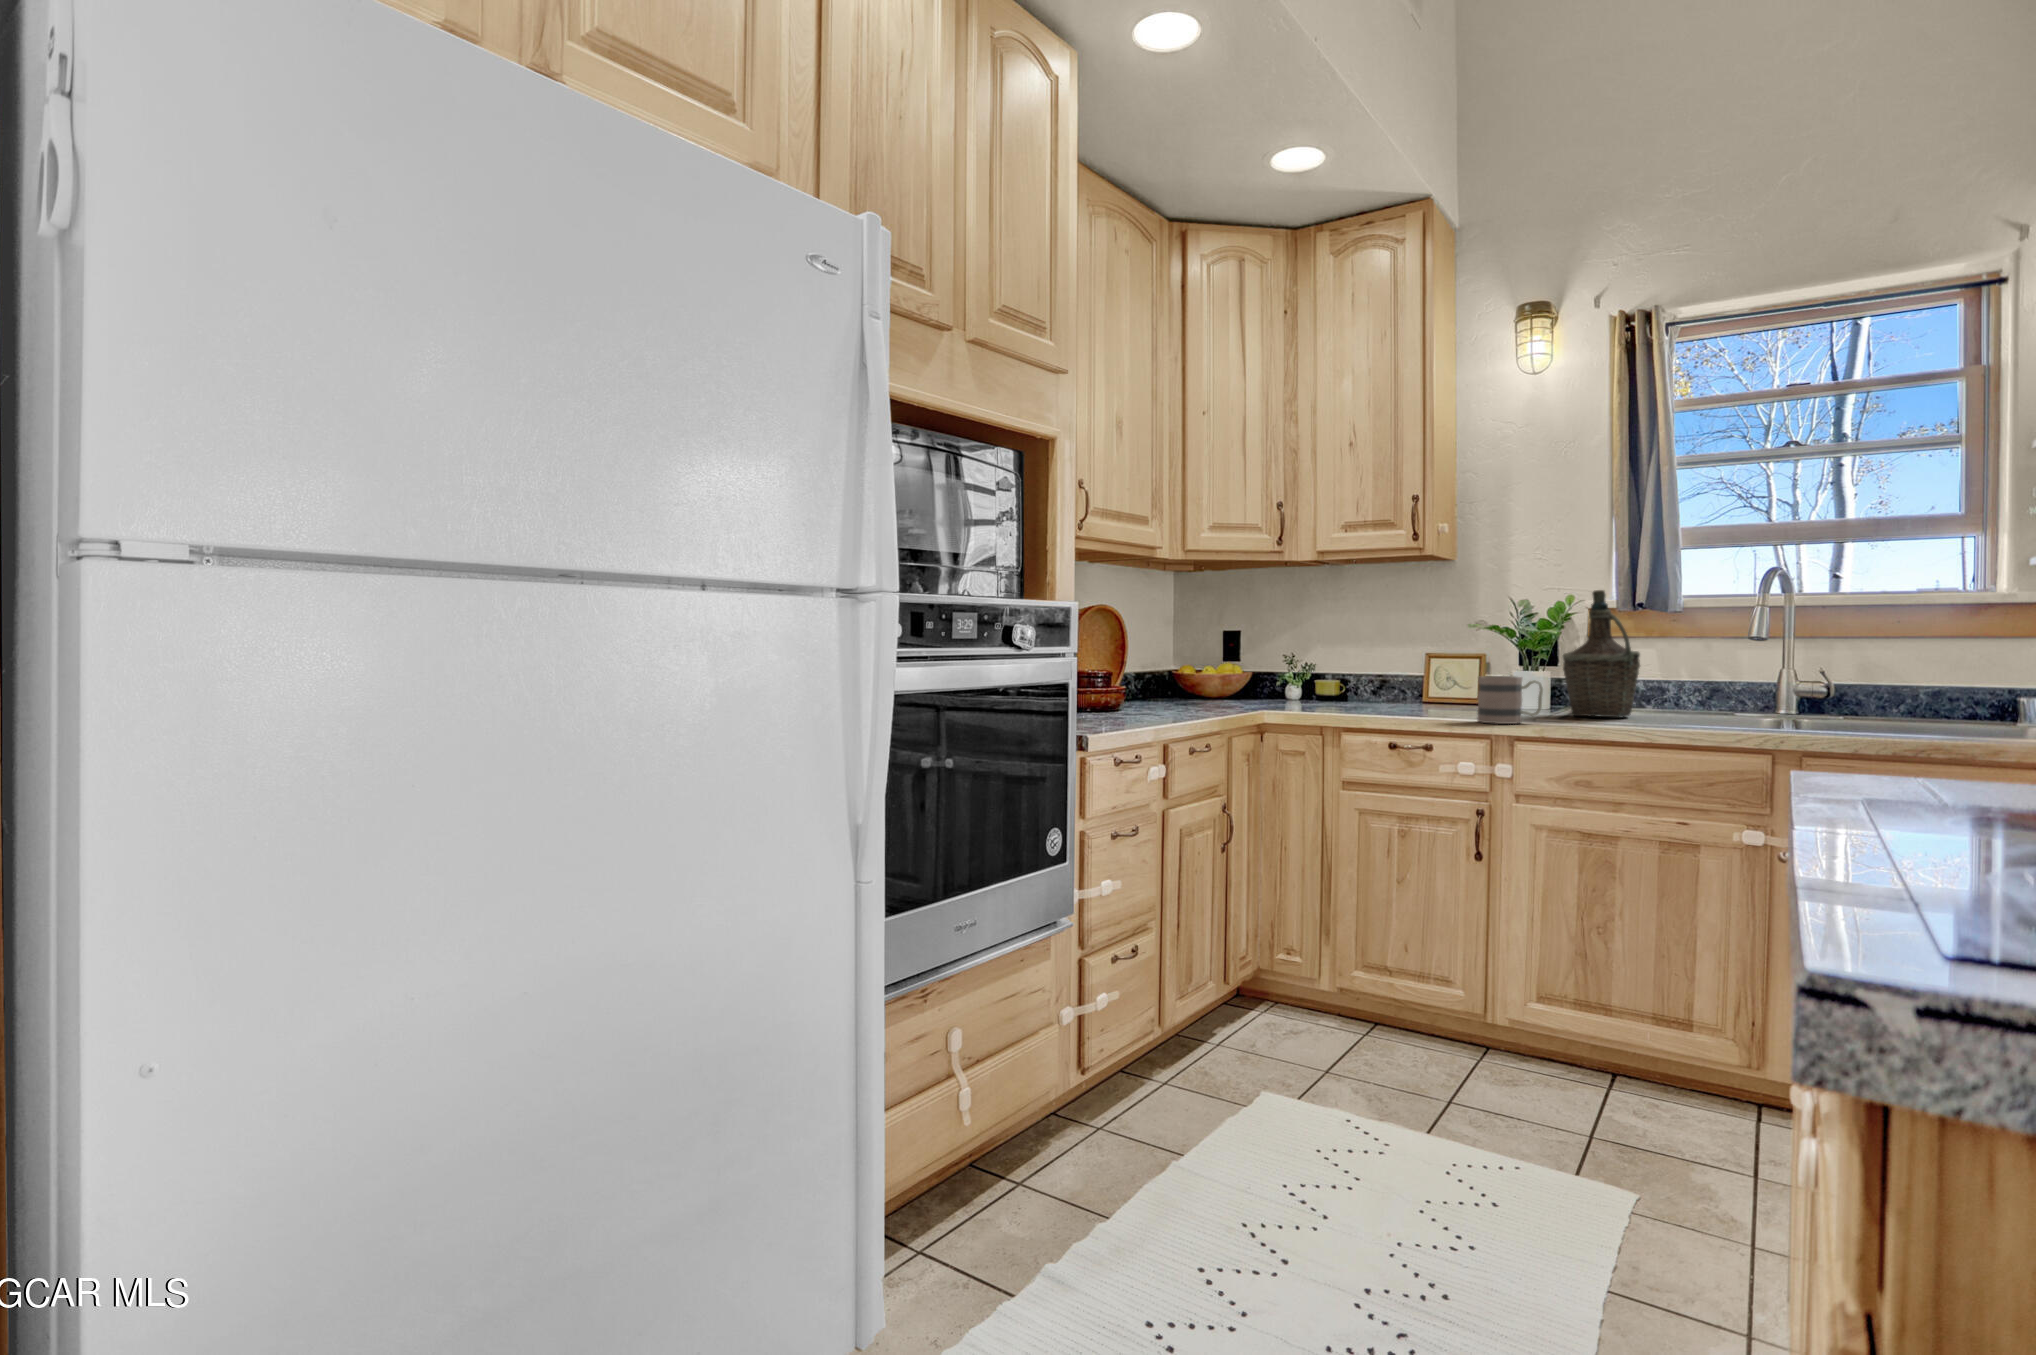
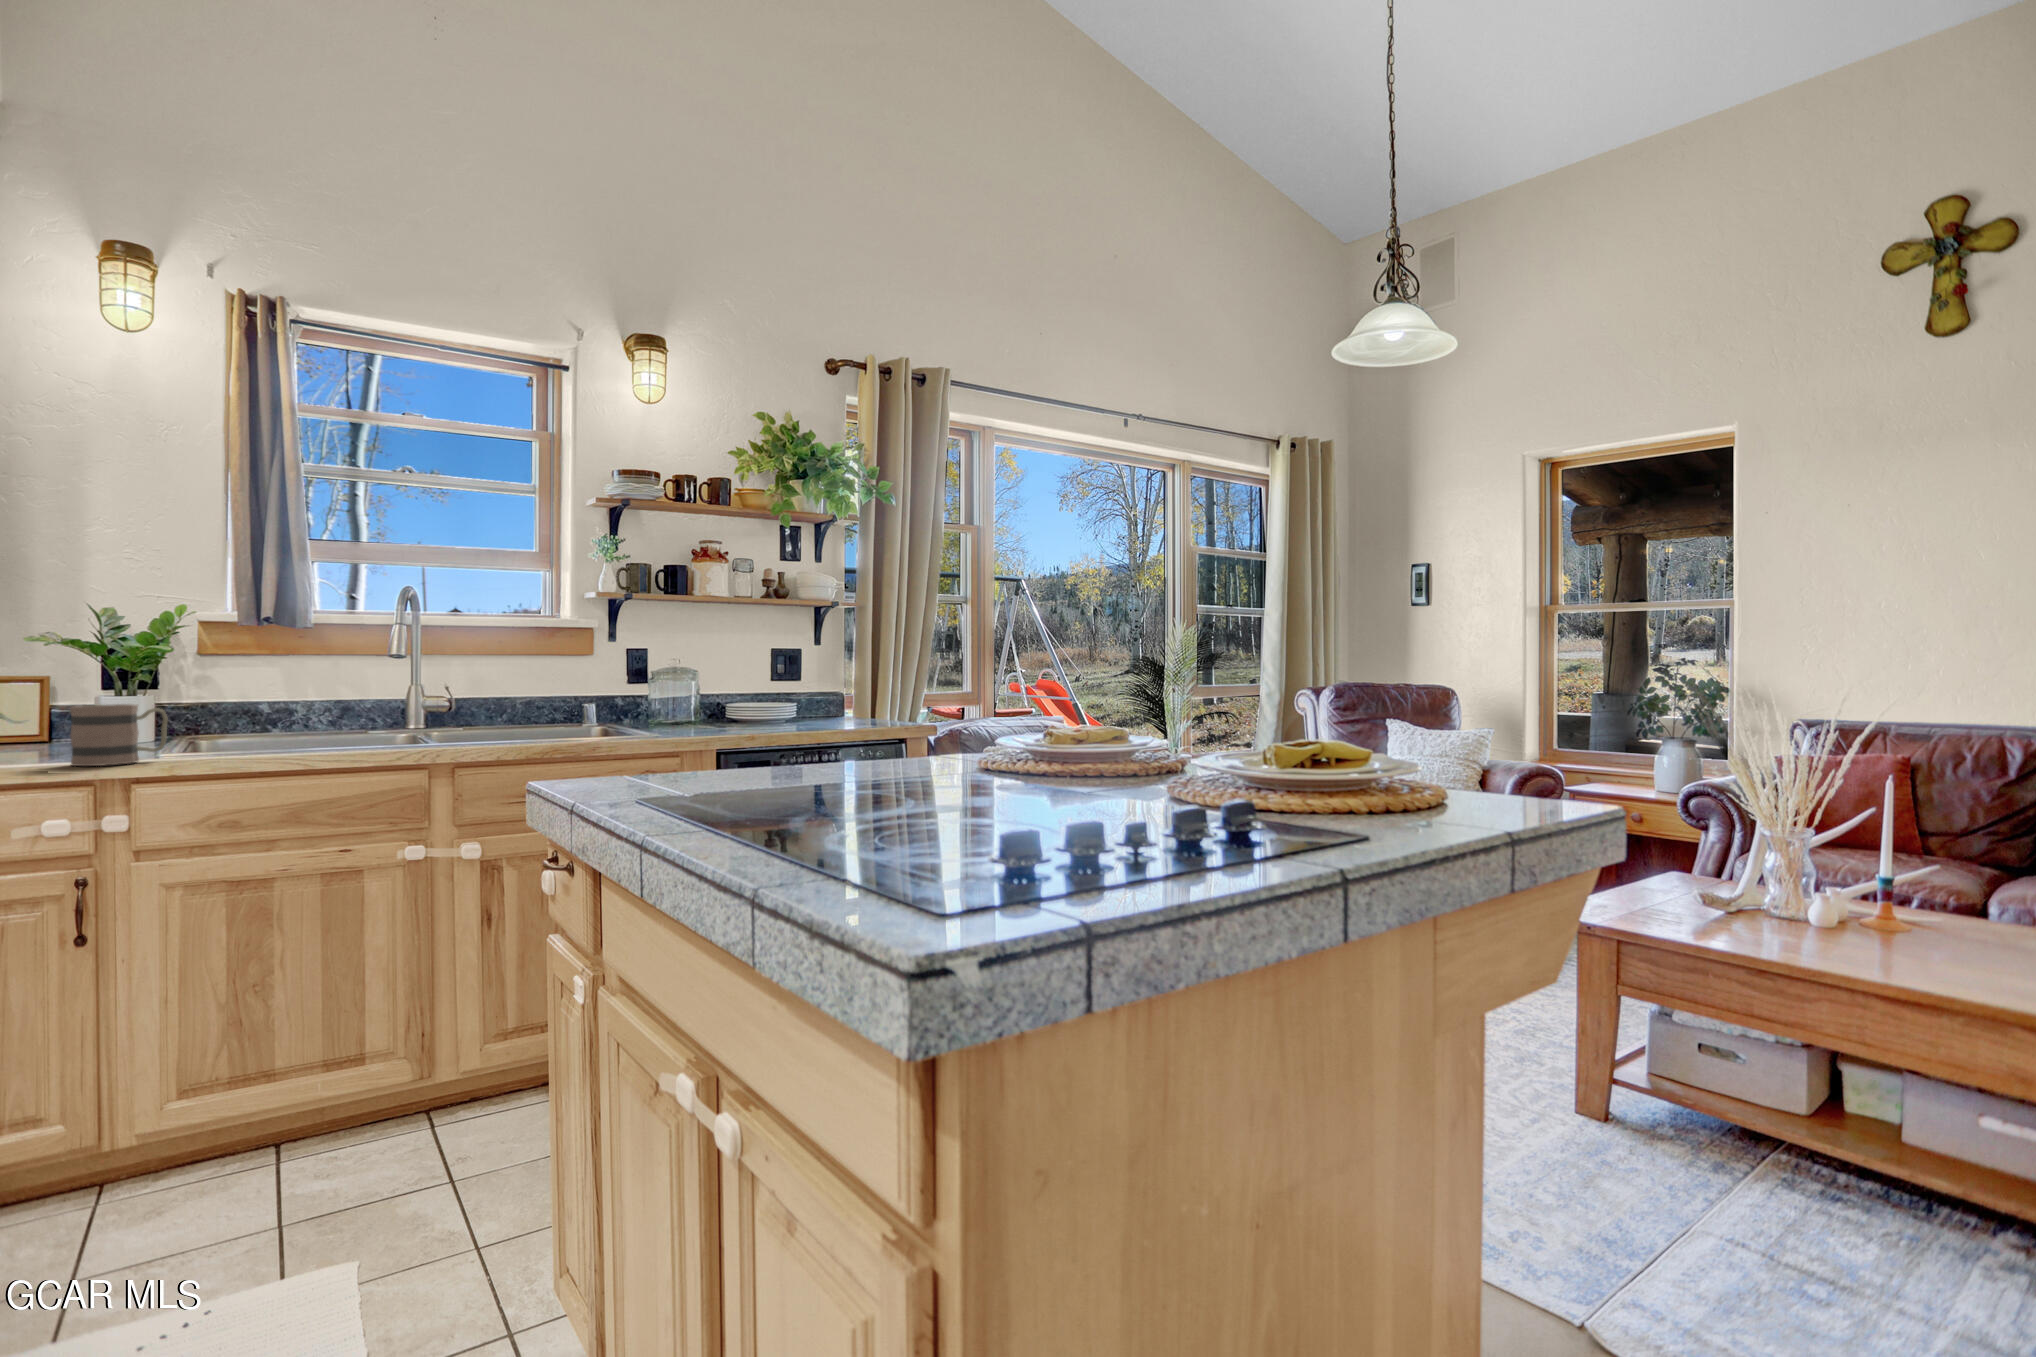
bottle: present [1563,590,1640,718] -> none [179,601,278,748]

